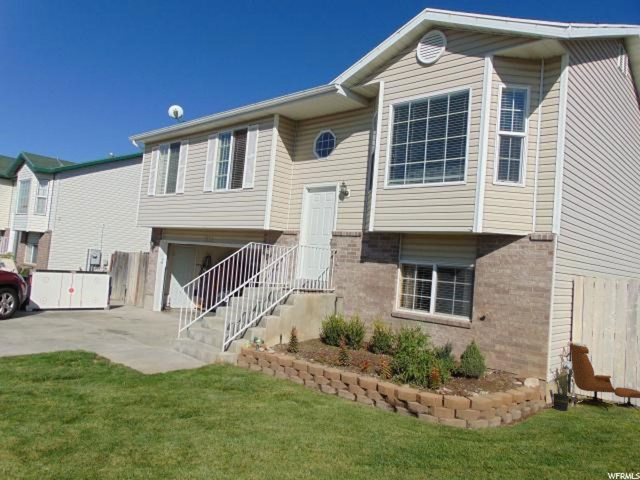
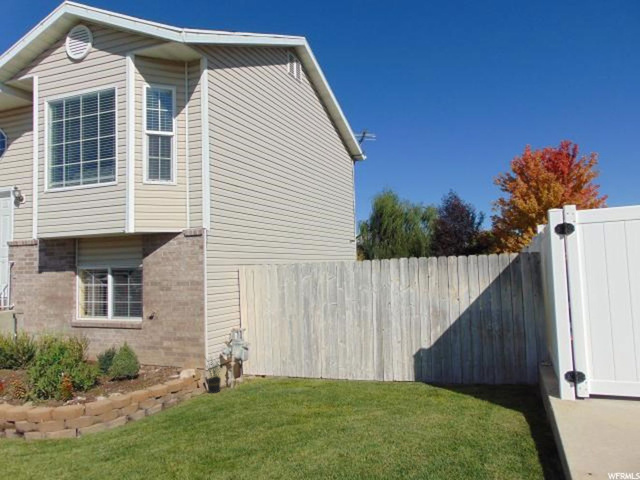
lounge chair: present [570,343,640,411] -> none [229,328,294,383]

